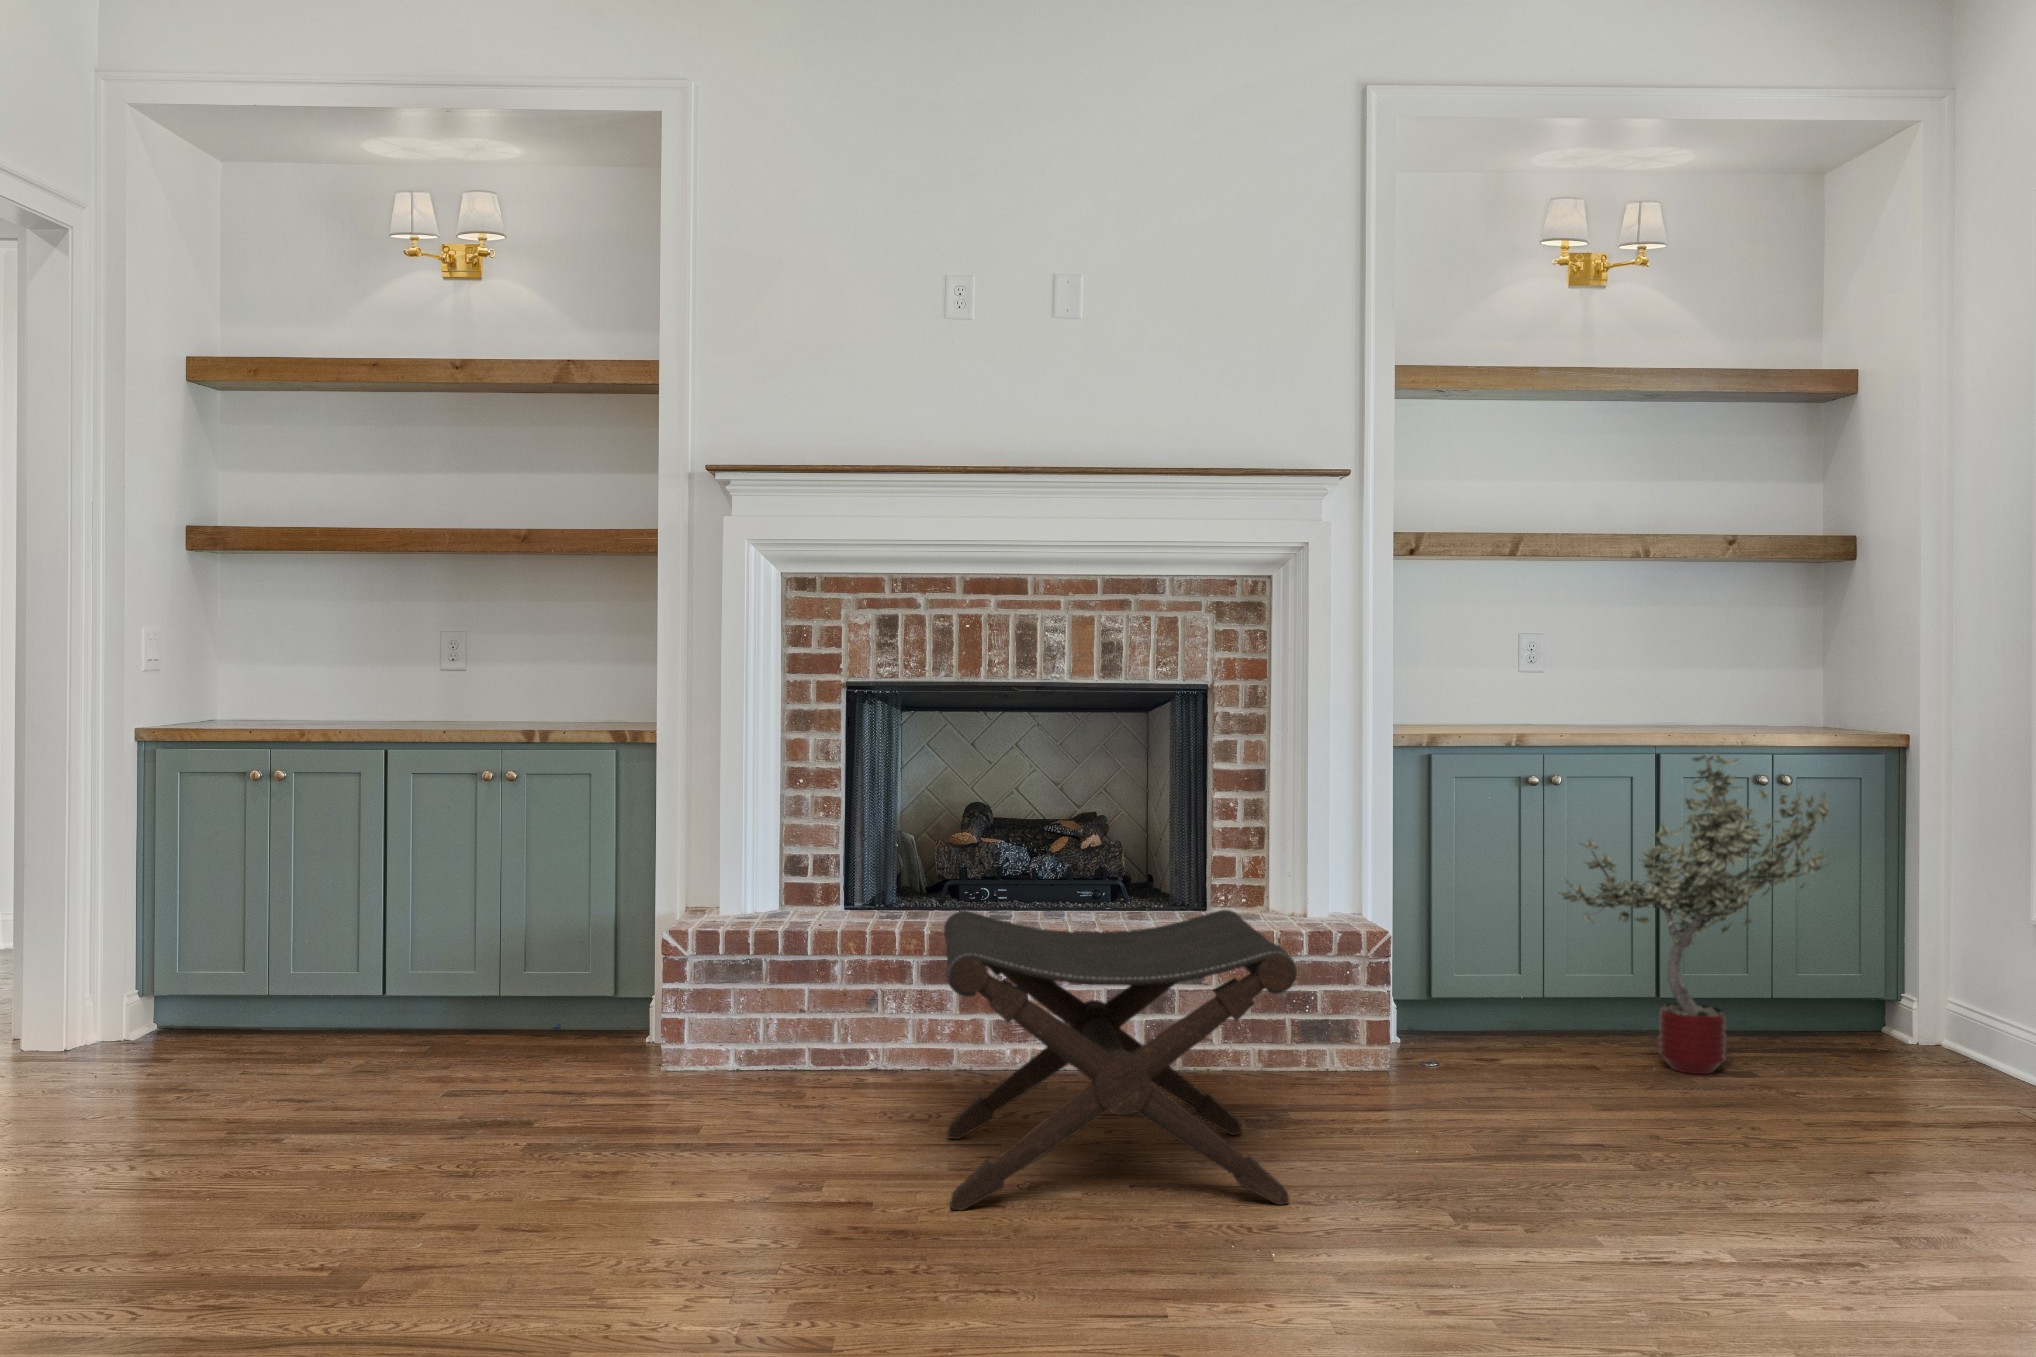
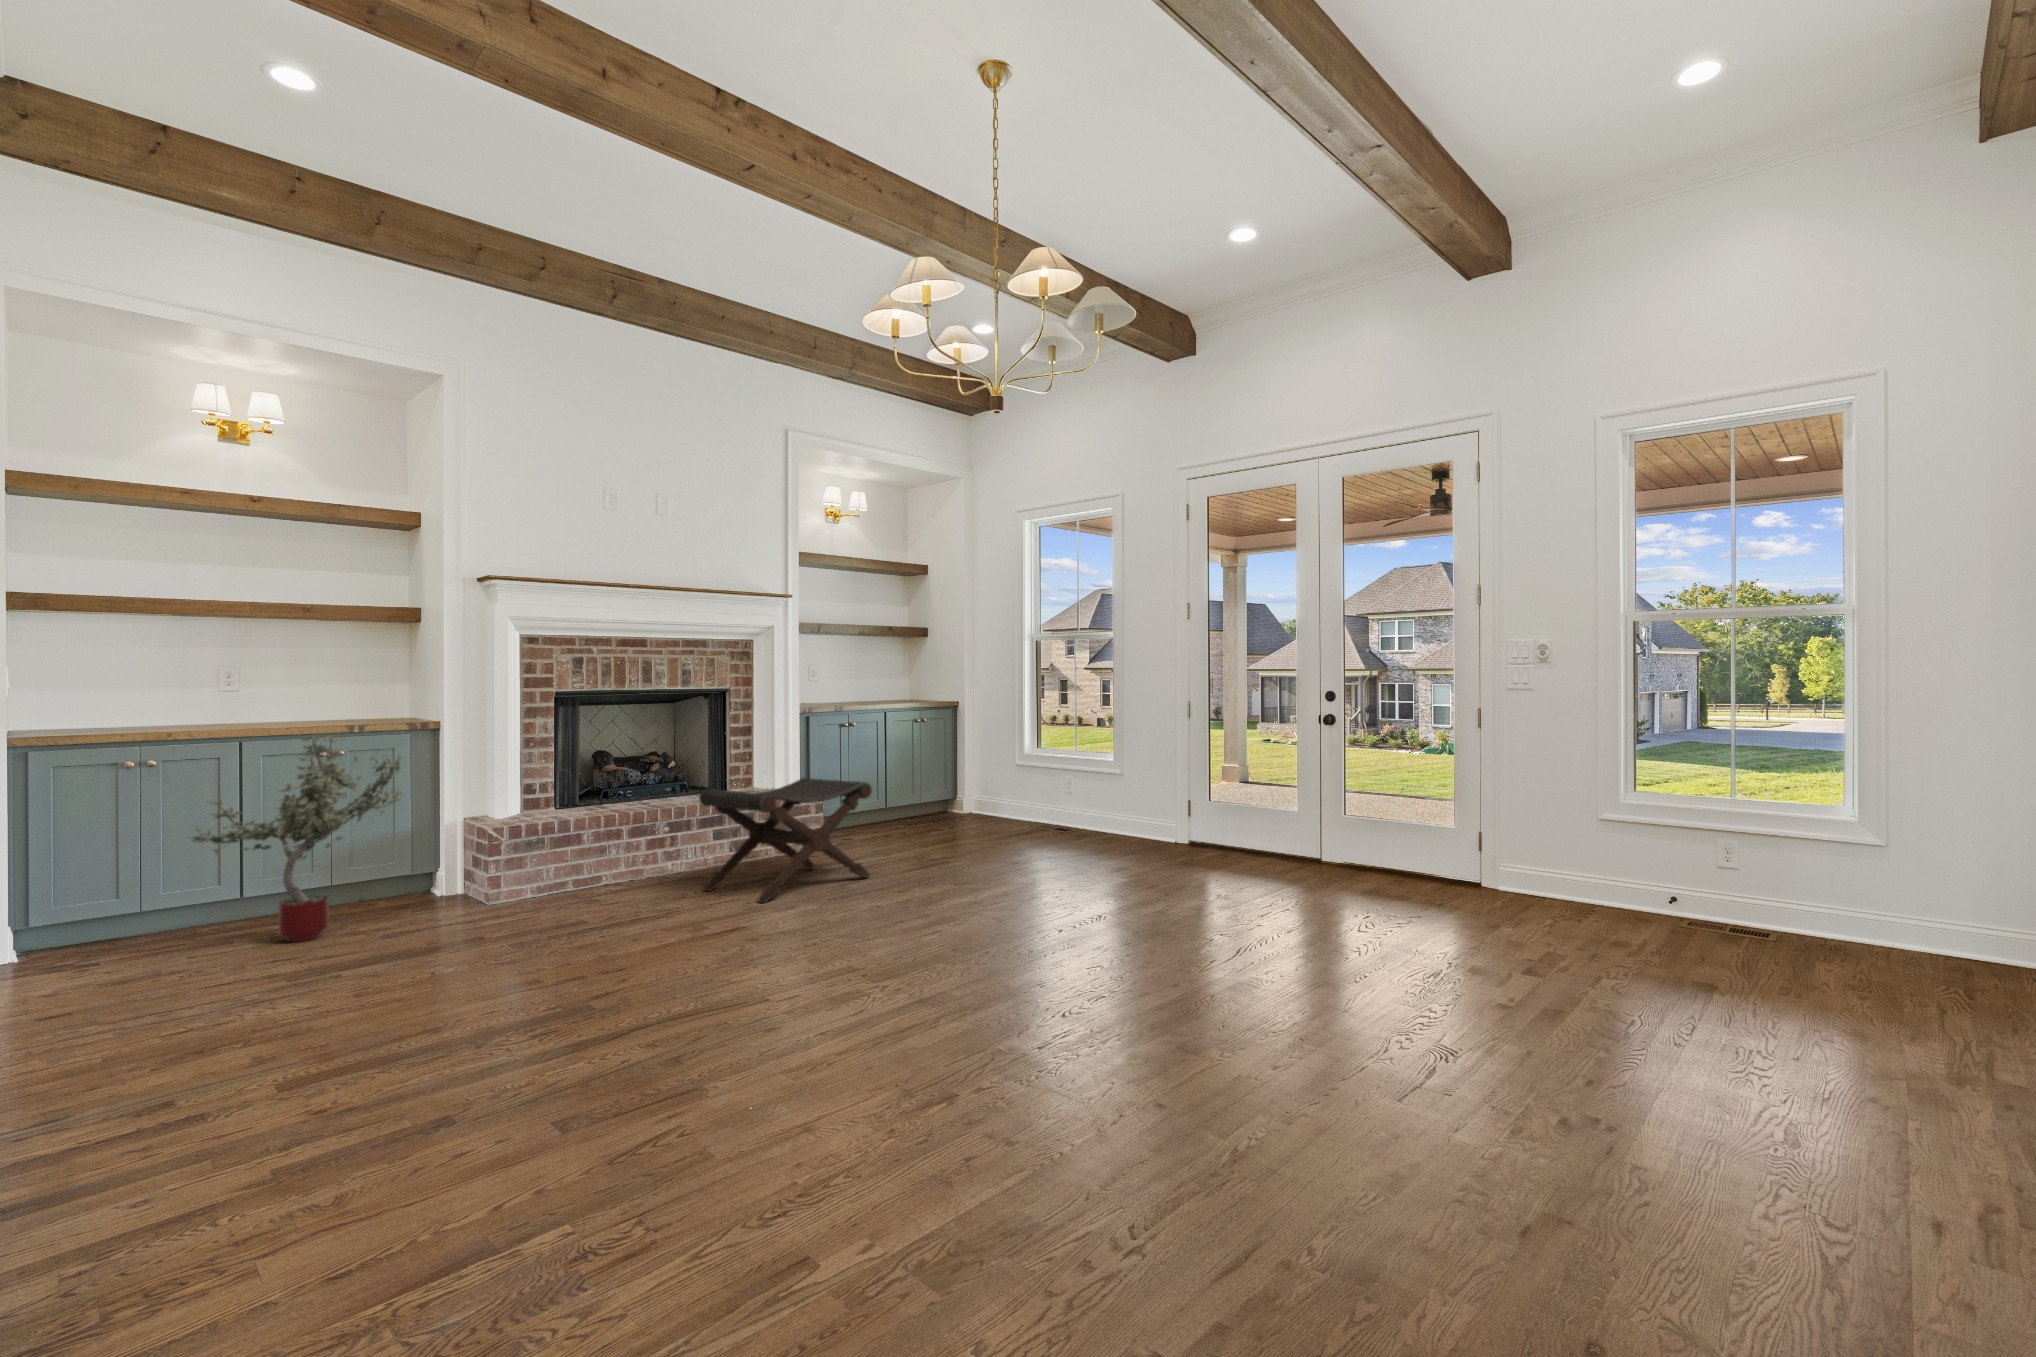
potted tree: present [1561,753,1829,1074] -> present [191,736,401,942]

